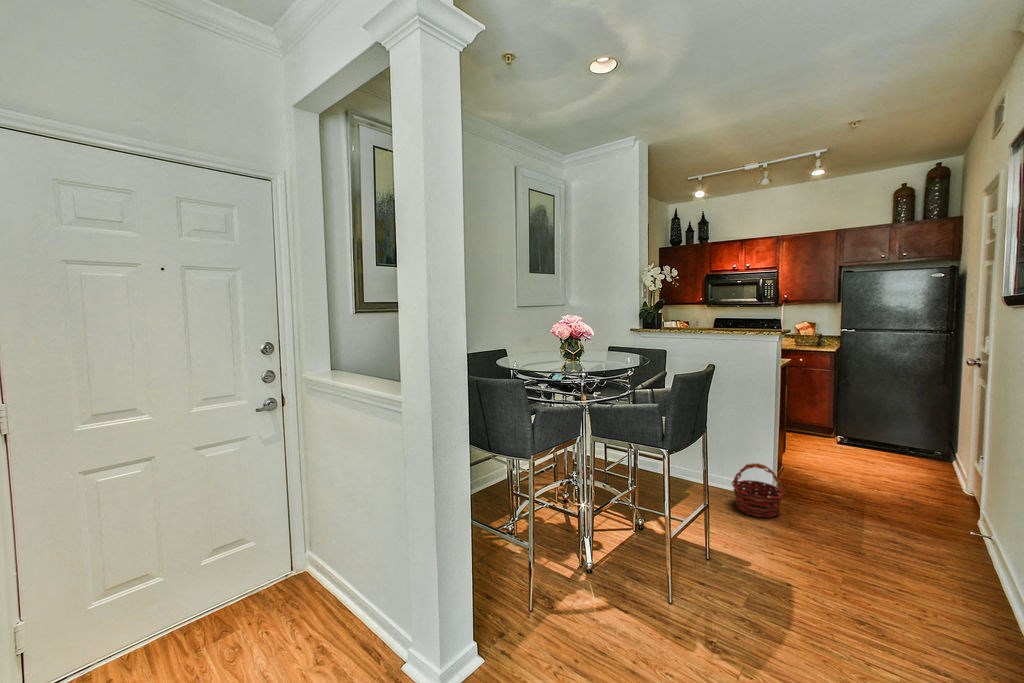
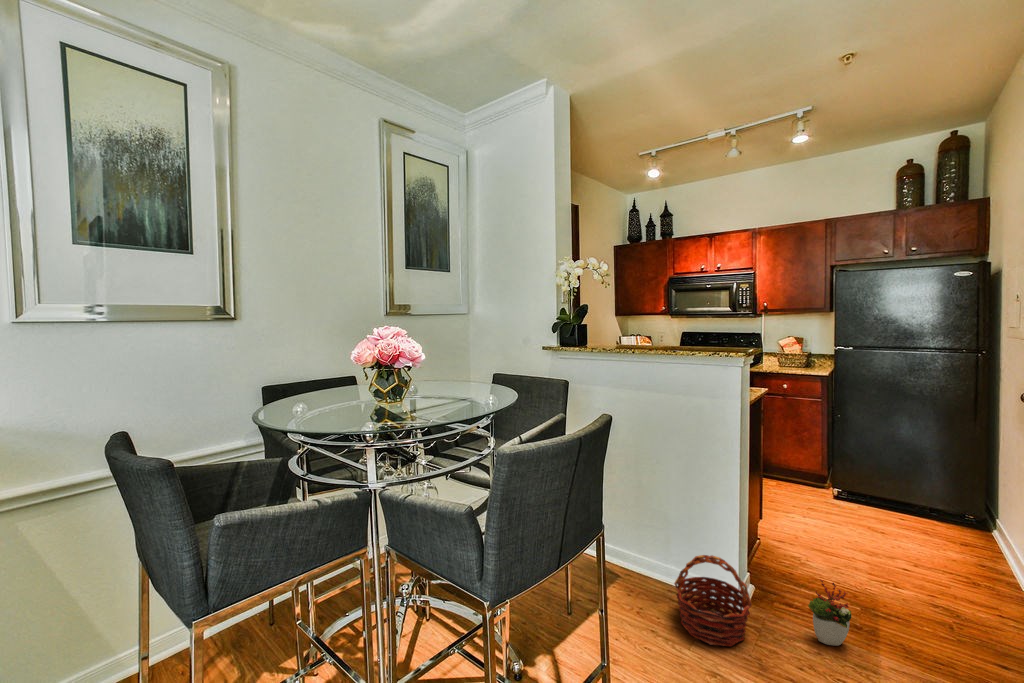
decorative plant: none [821,477,849,518] -> present [808,579,852,646]

